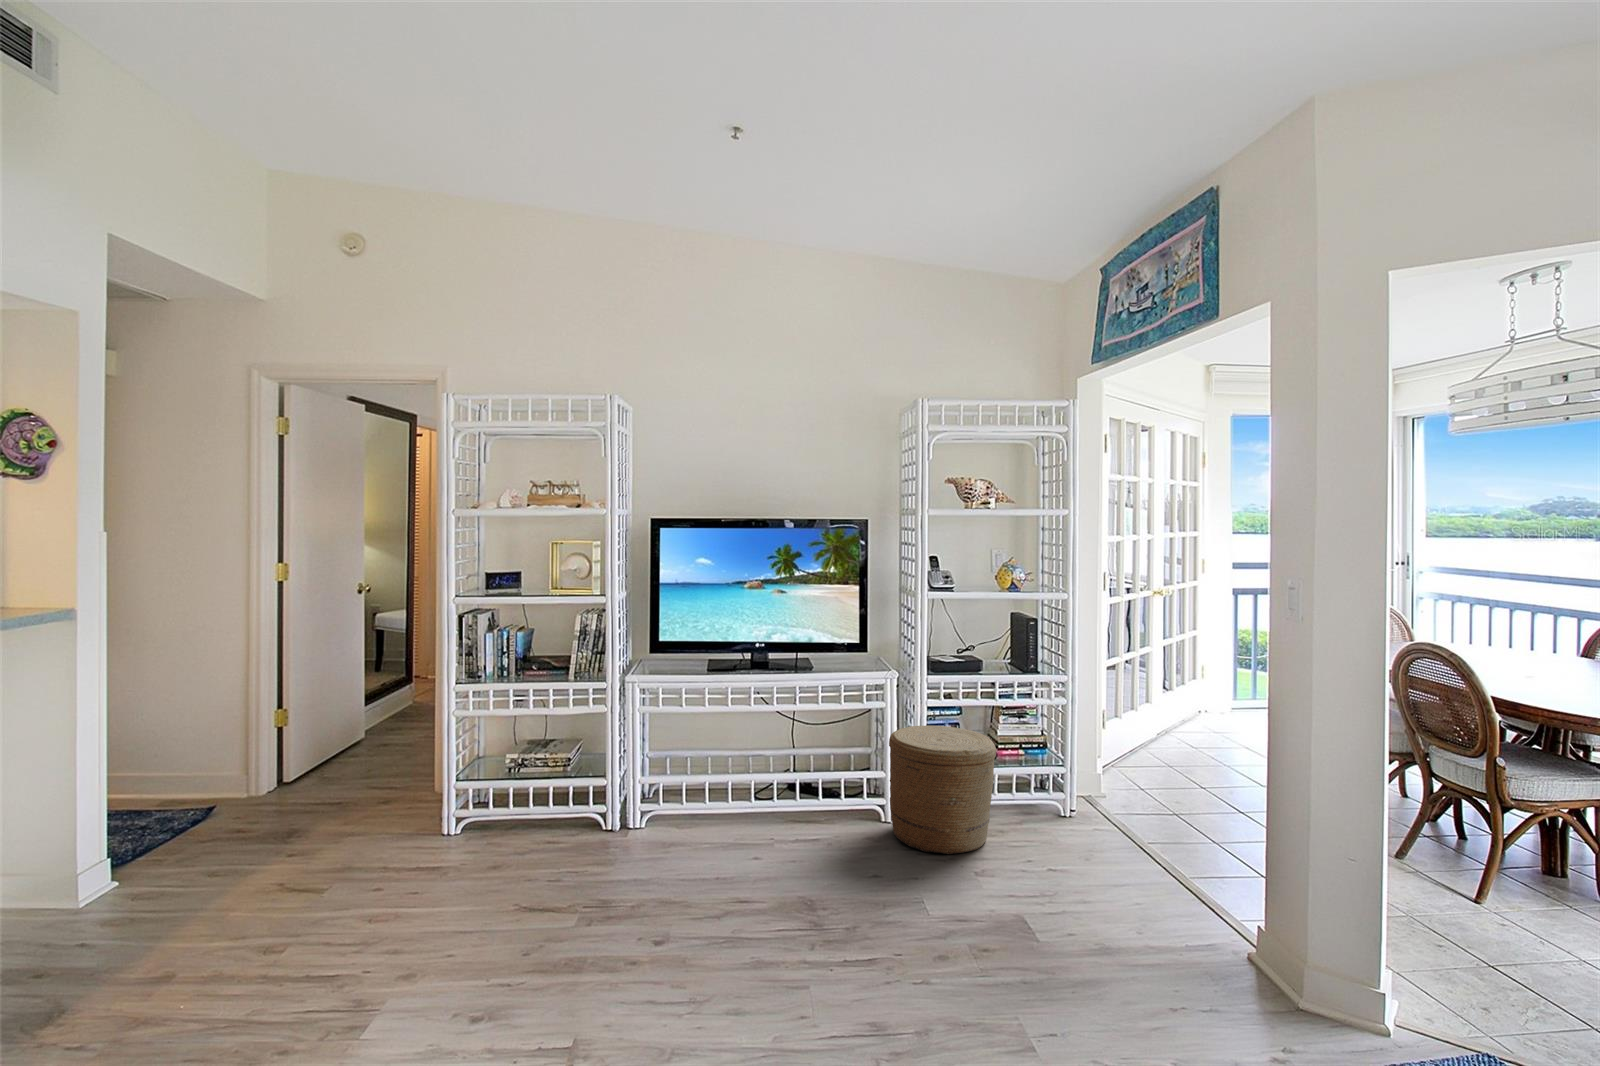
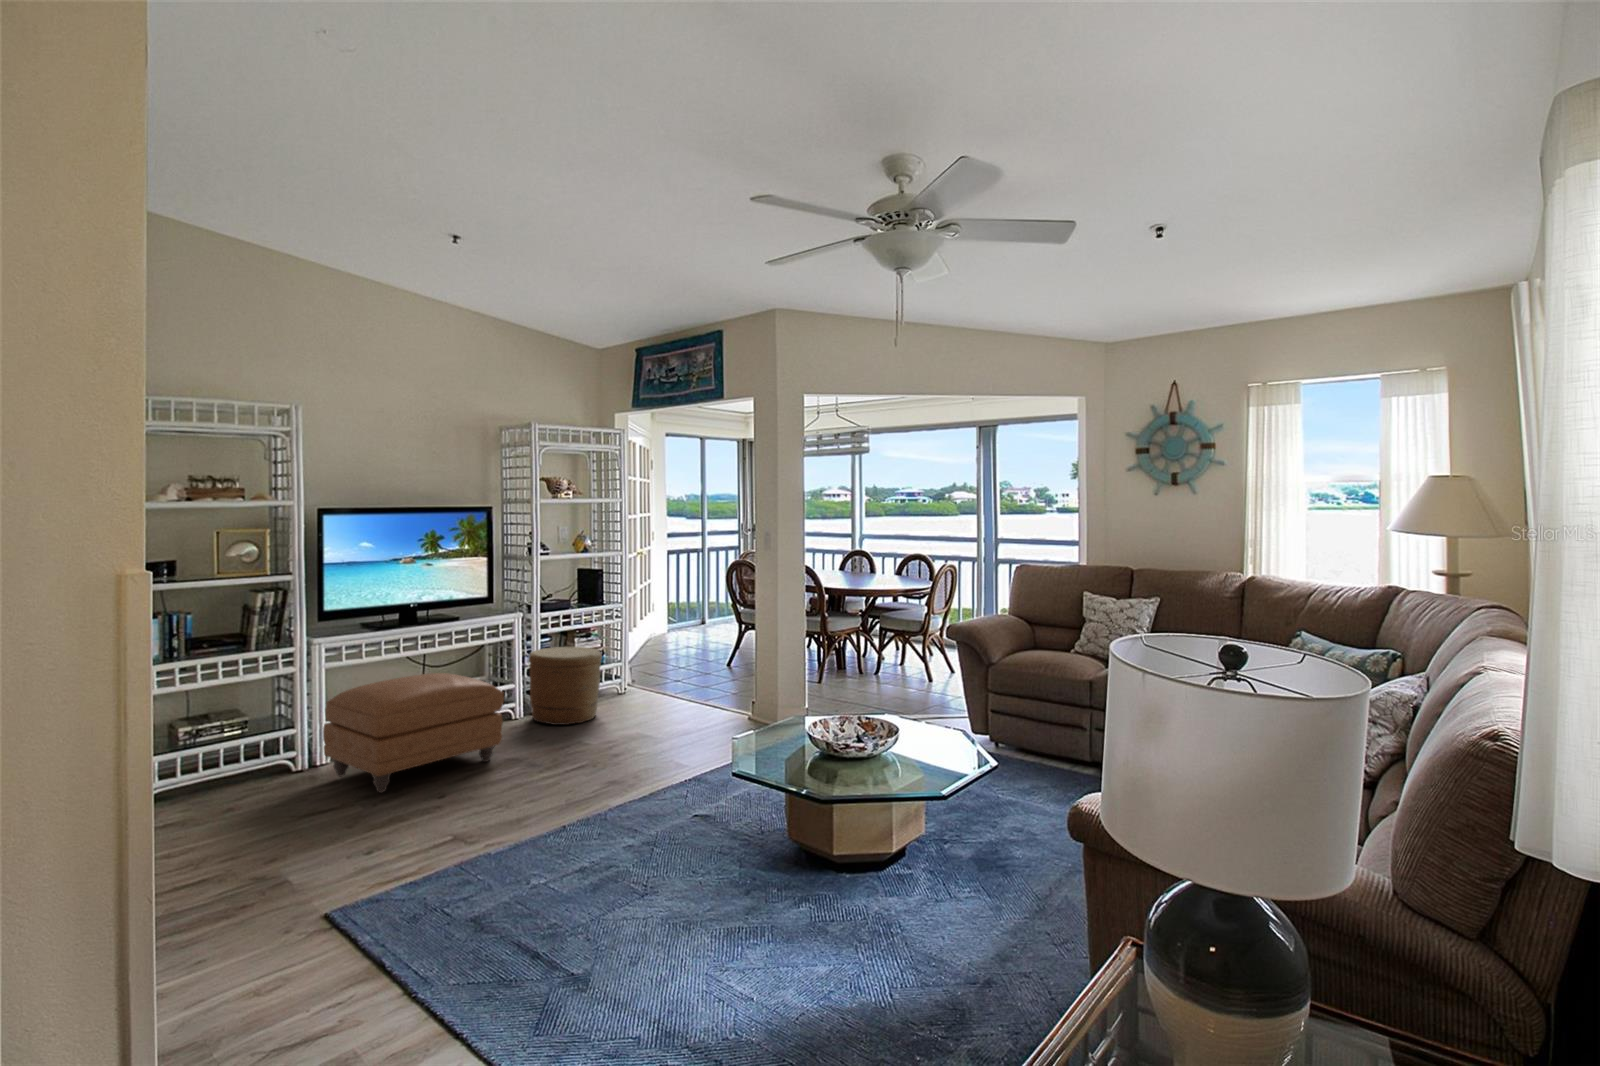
ottoman: none [599,740,793,896] -> present [323,673,504,793]

